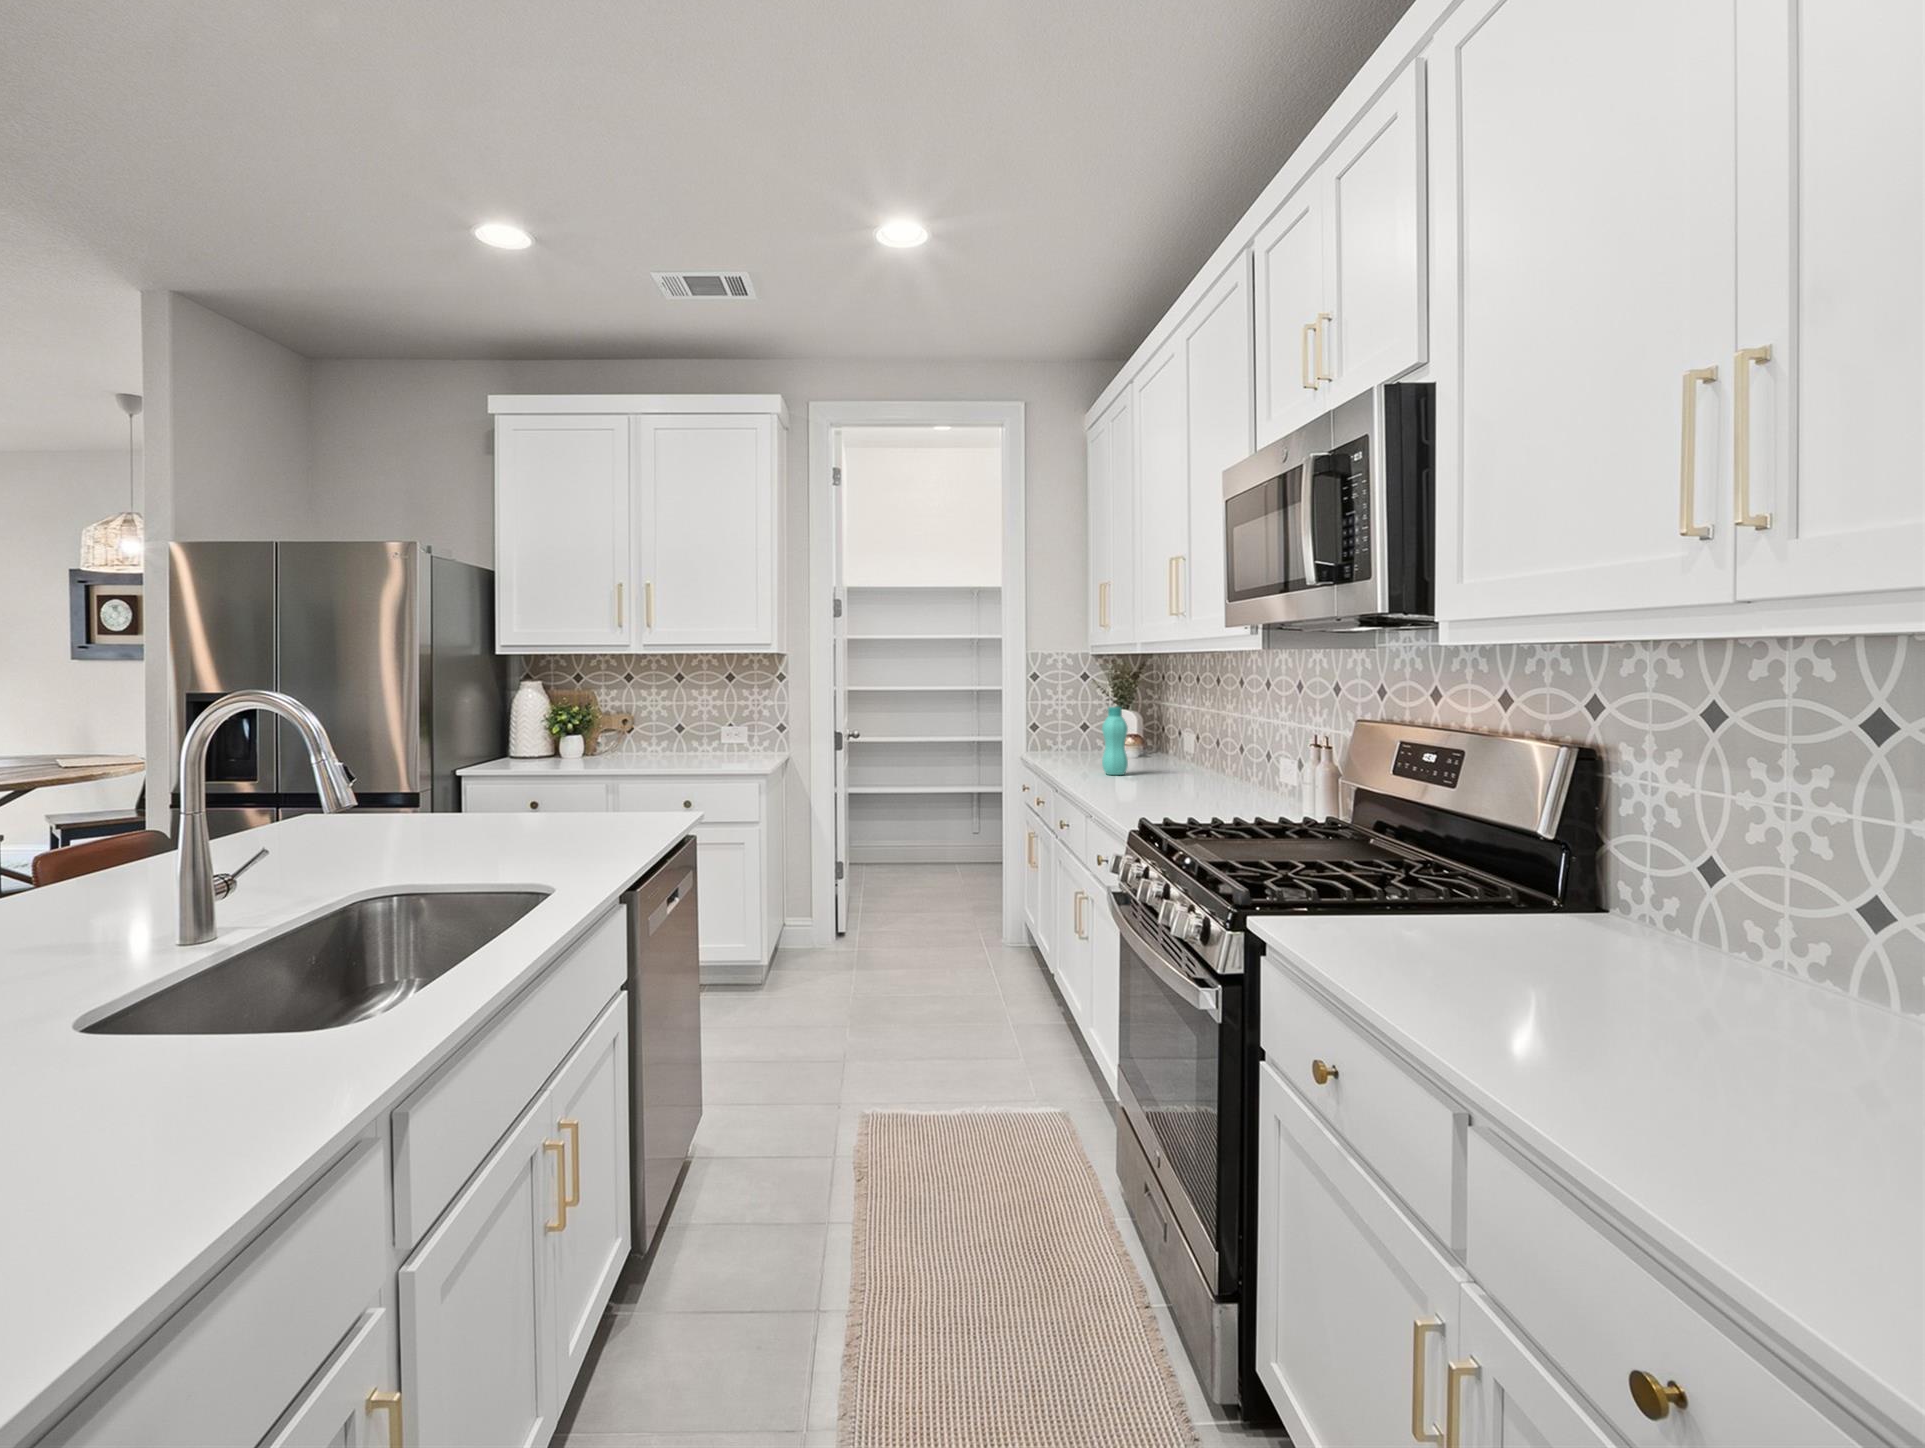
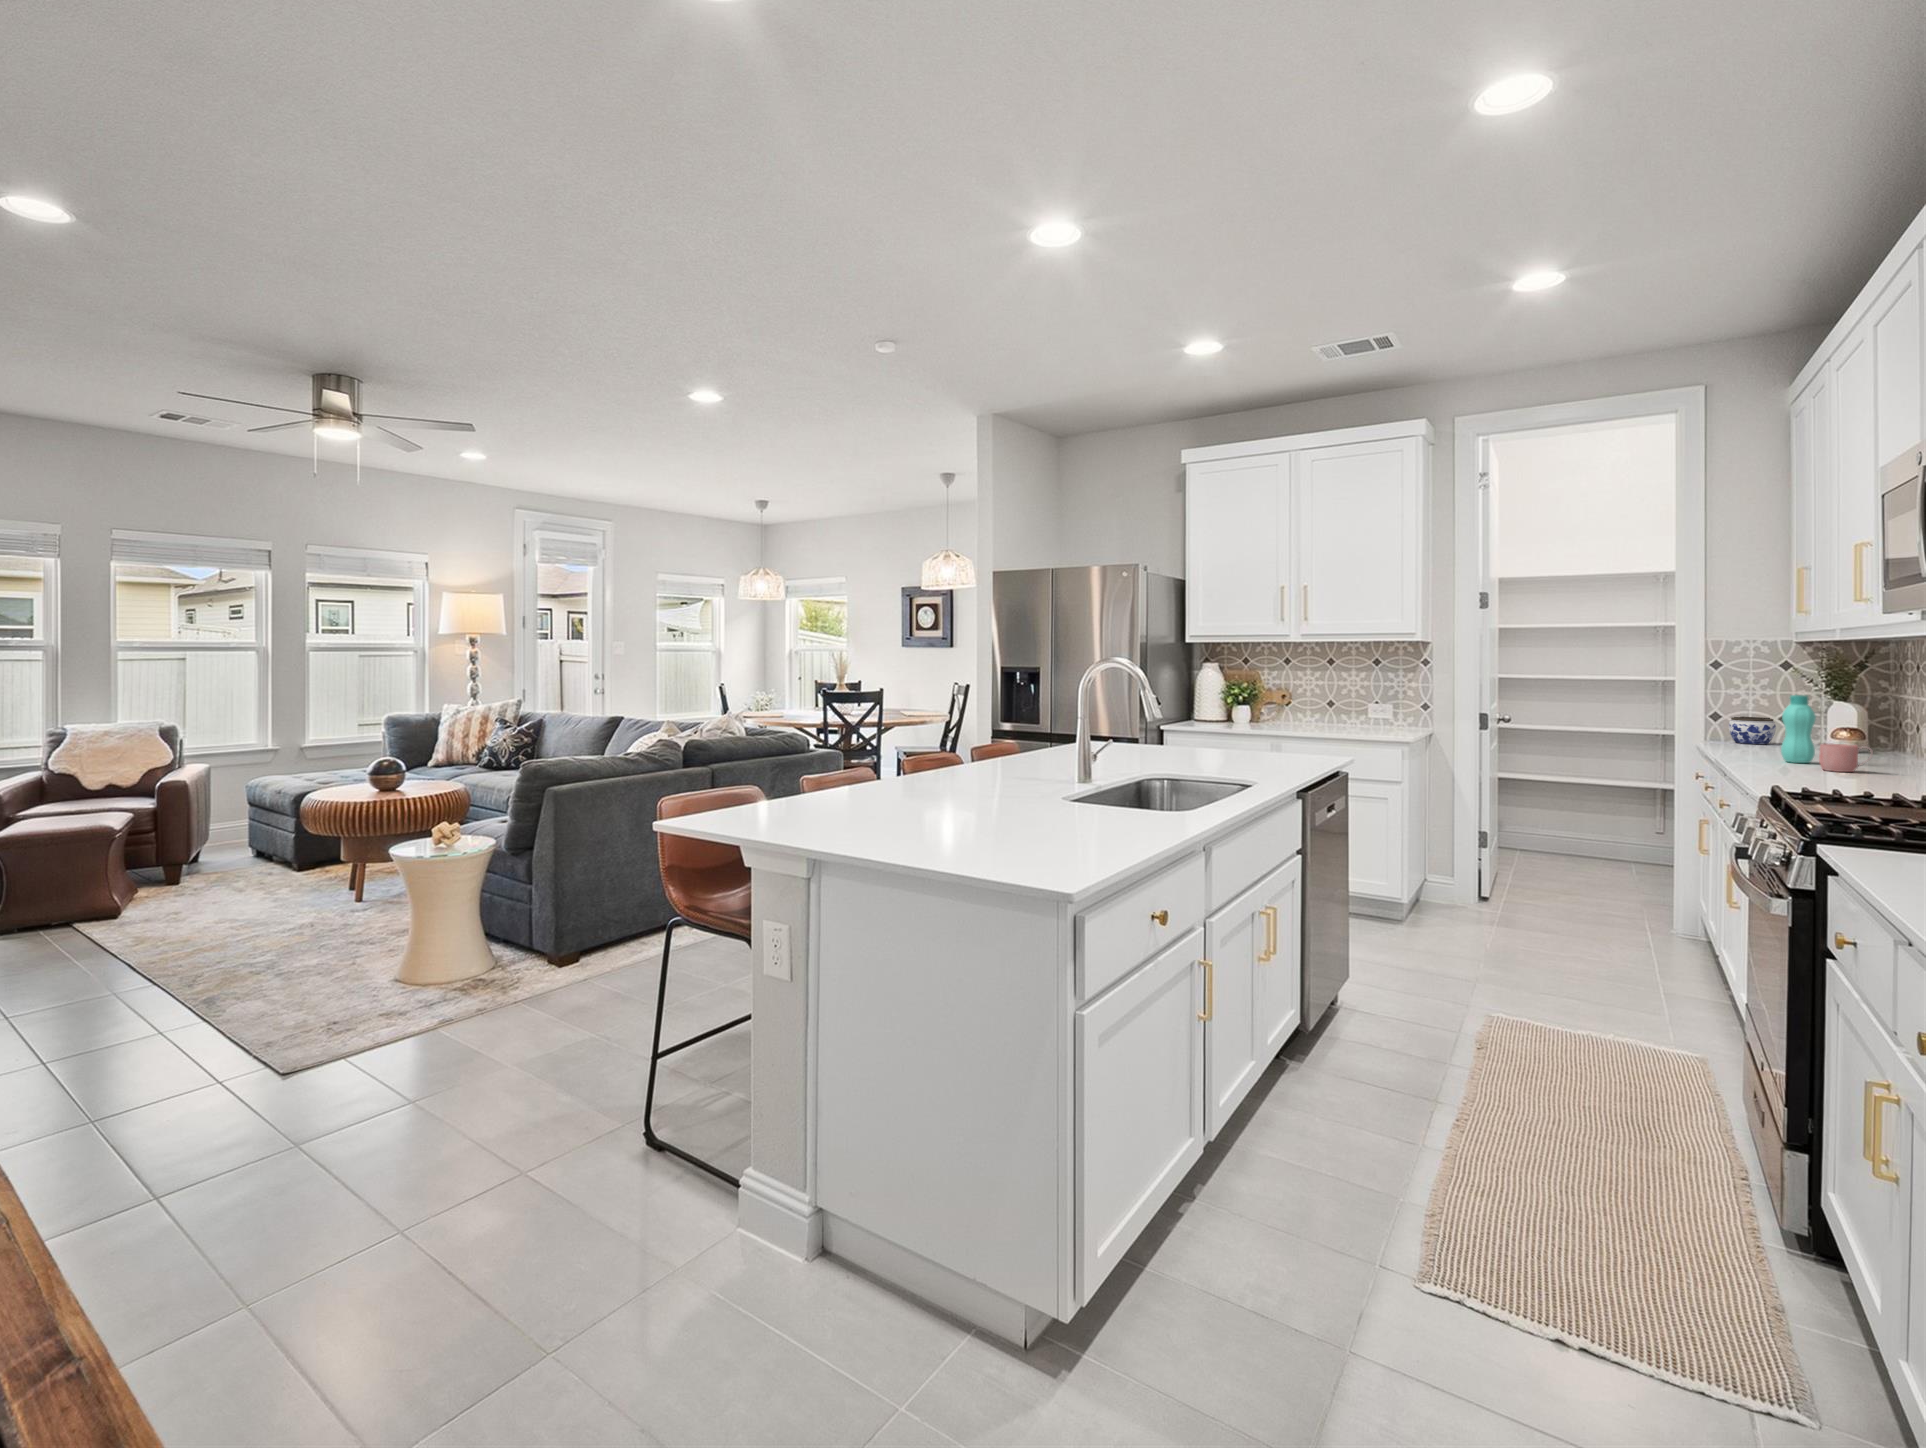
jar: none [1043,726,1078,752] -> present [1729,716,1776,744]
mug: none [1139,756,1179,785] -> present [1819,744,1873,772]

